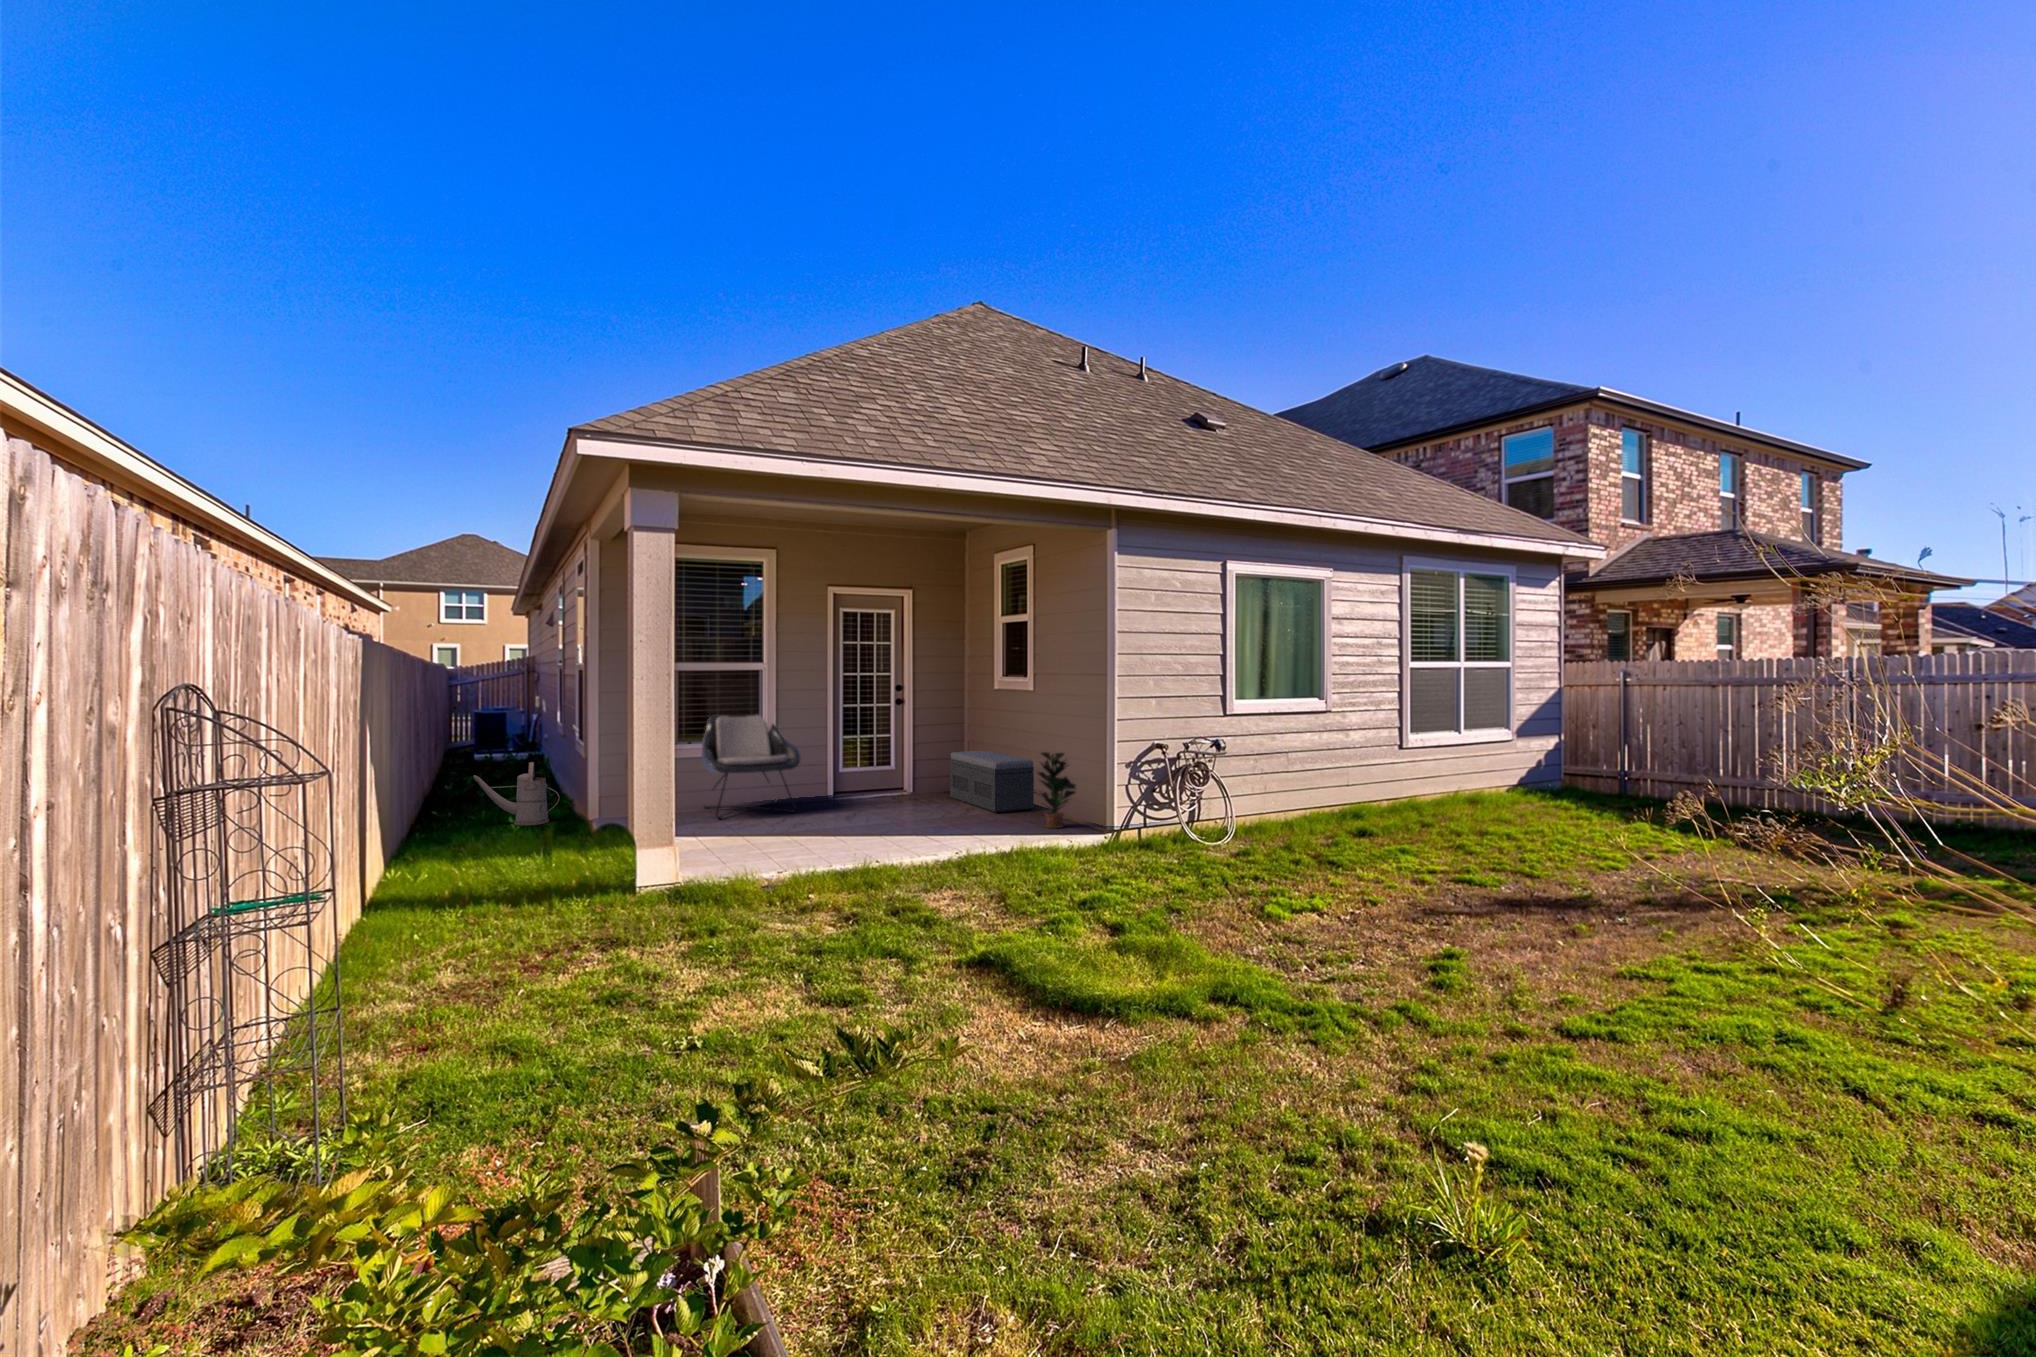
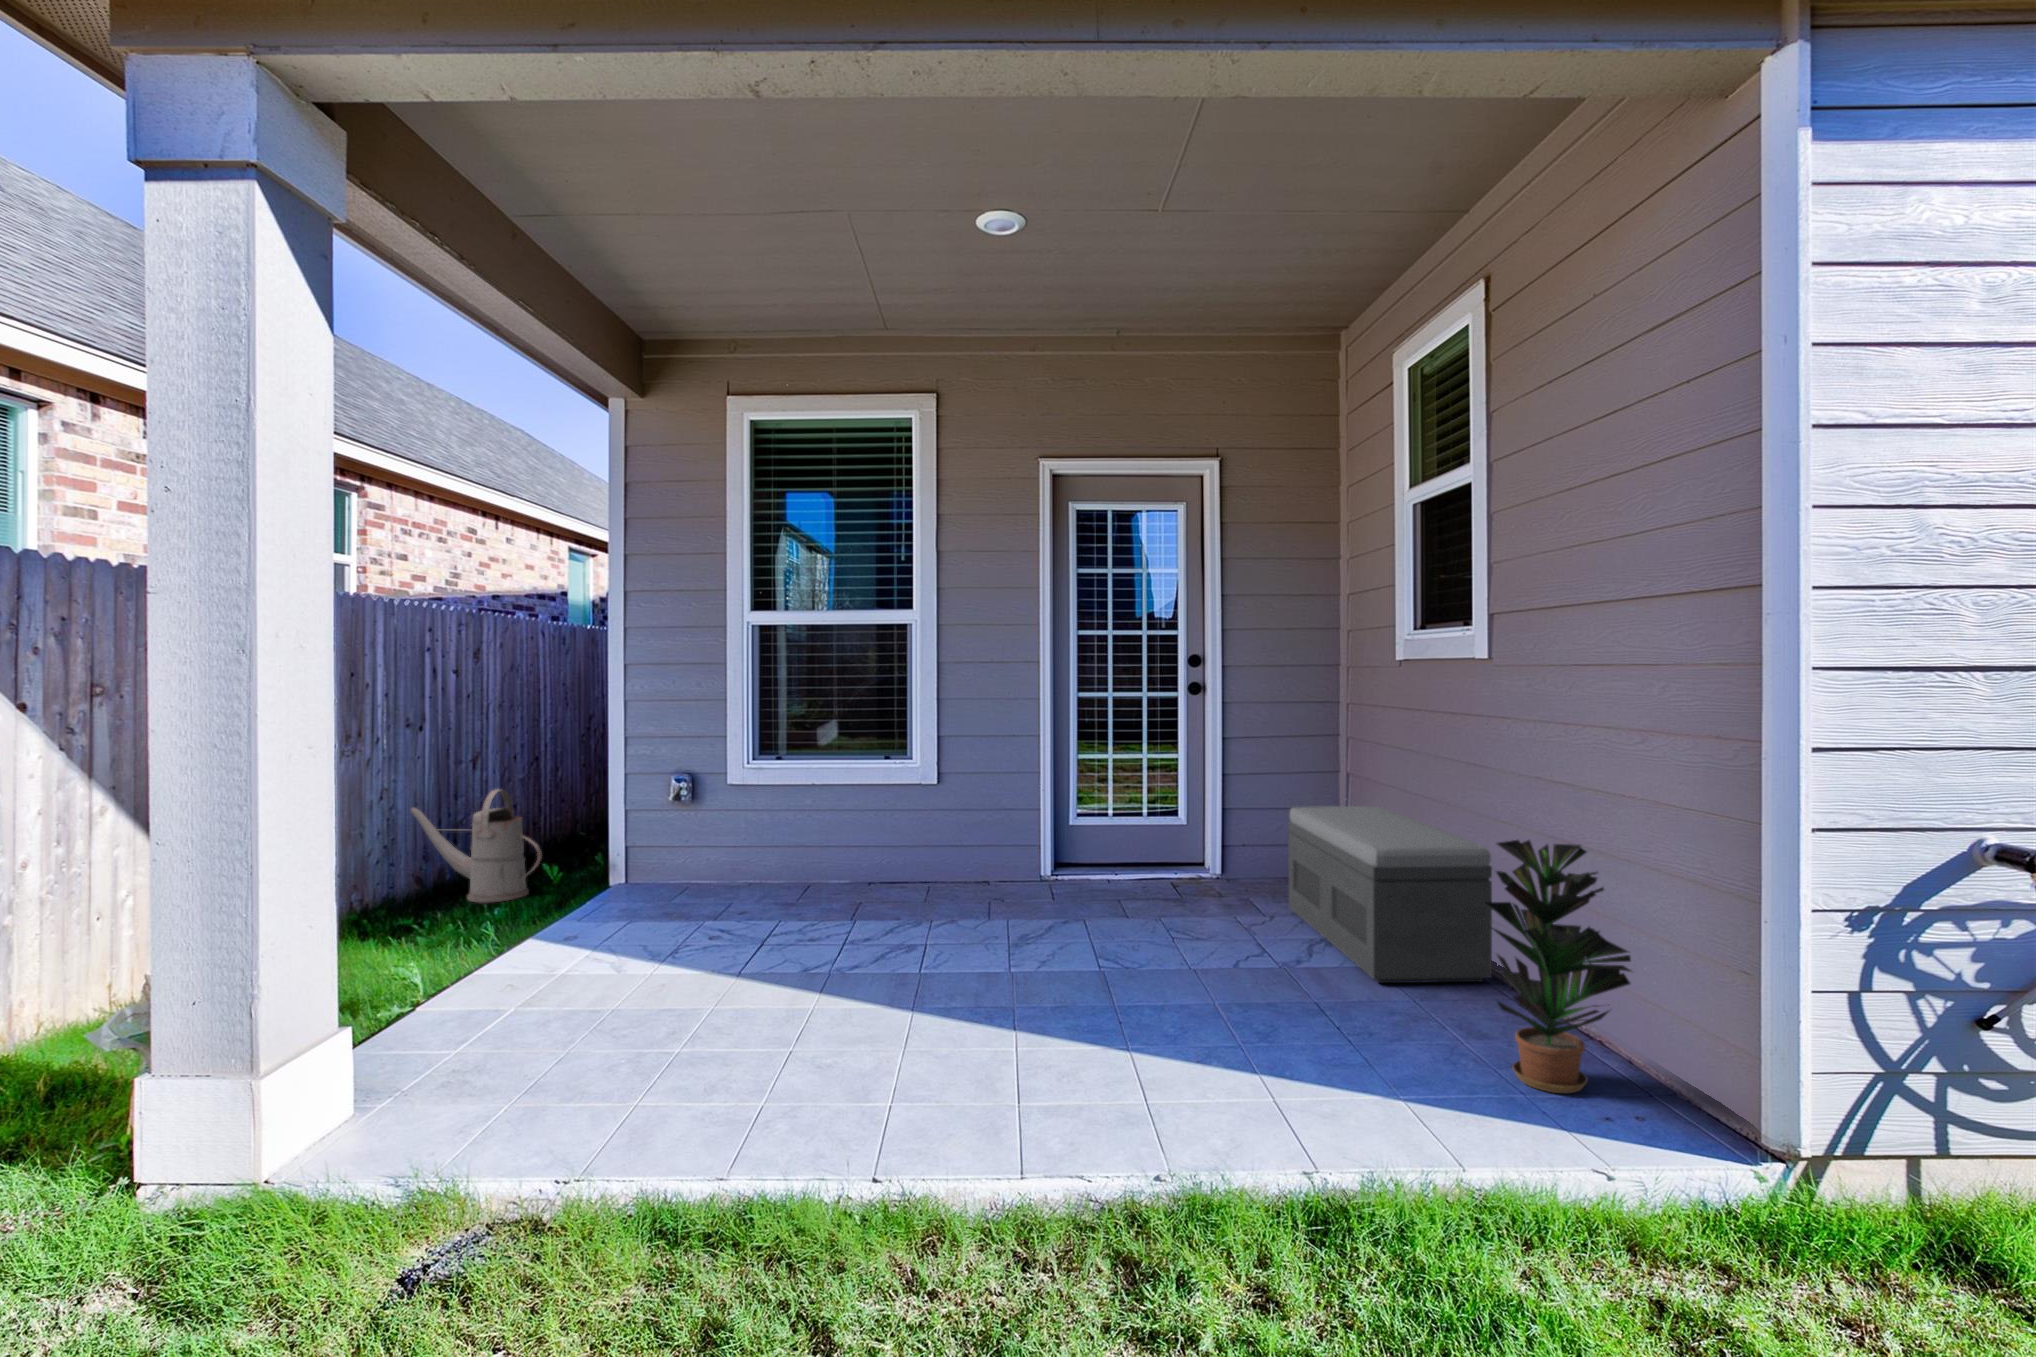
lounge chair: present [702,715,800,819] -> none [749,706,942,925]

